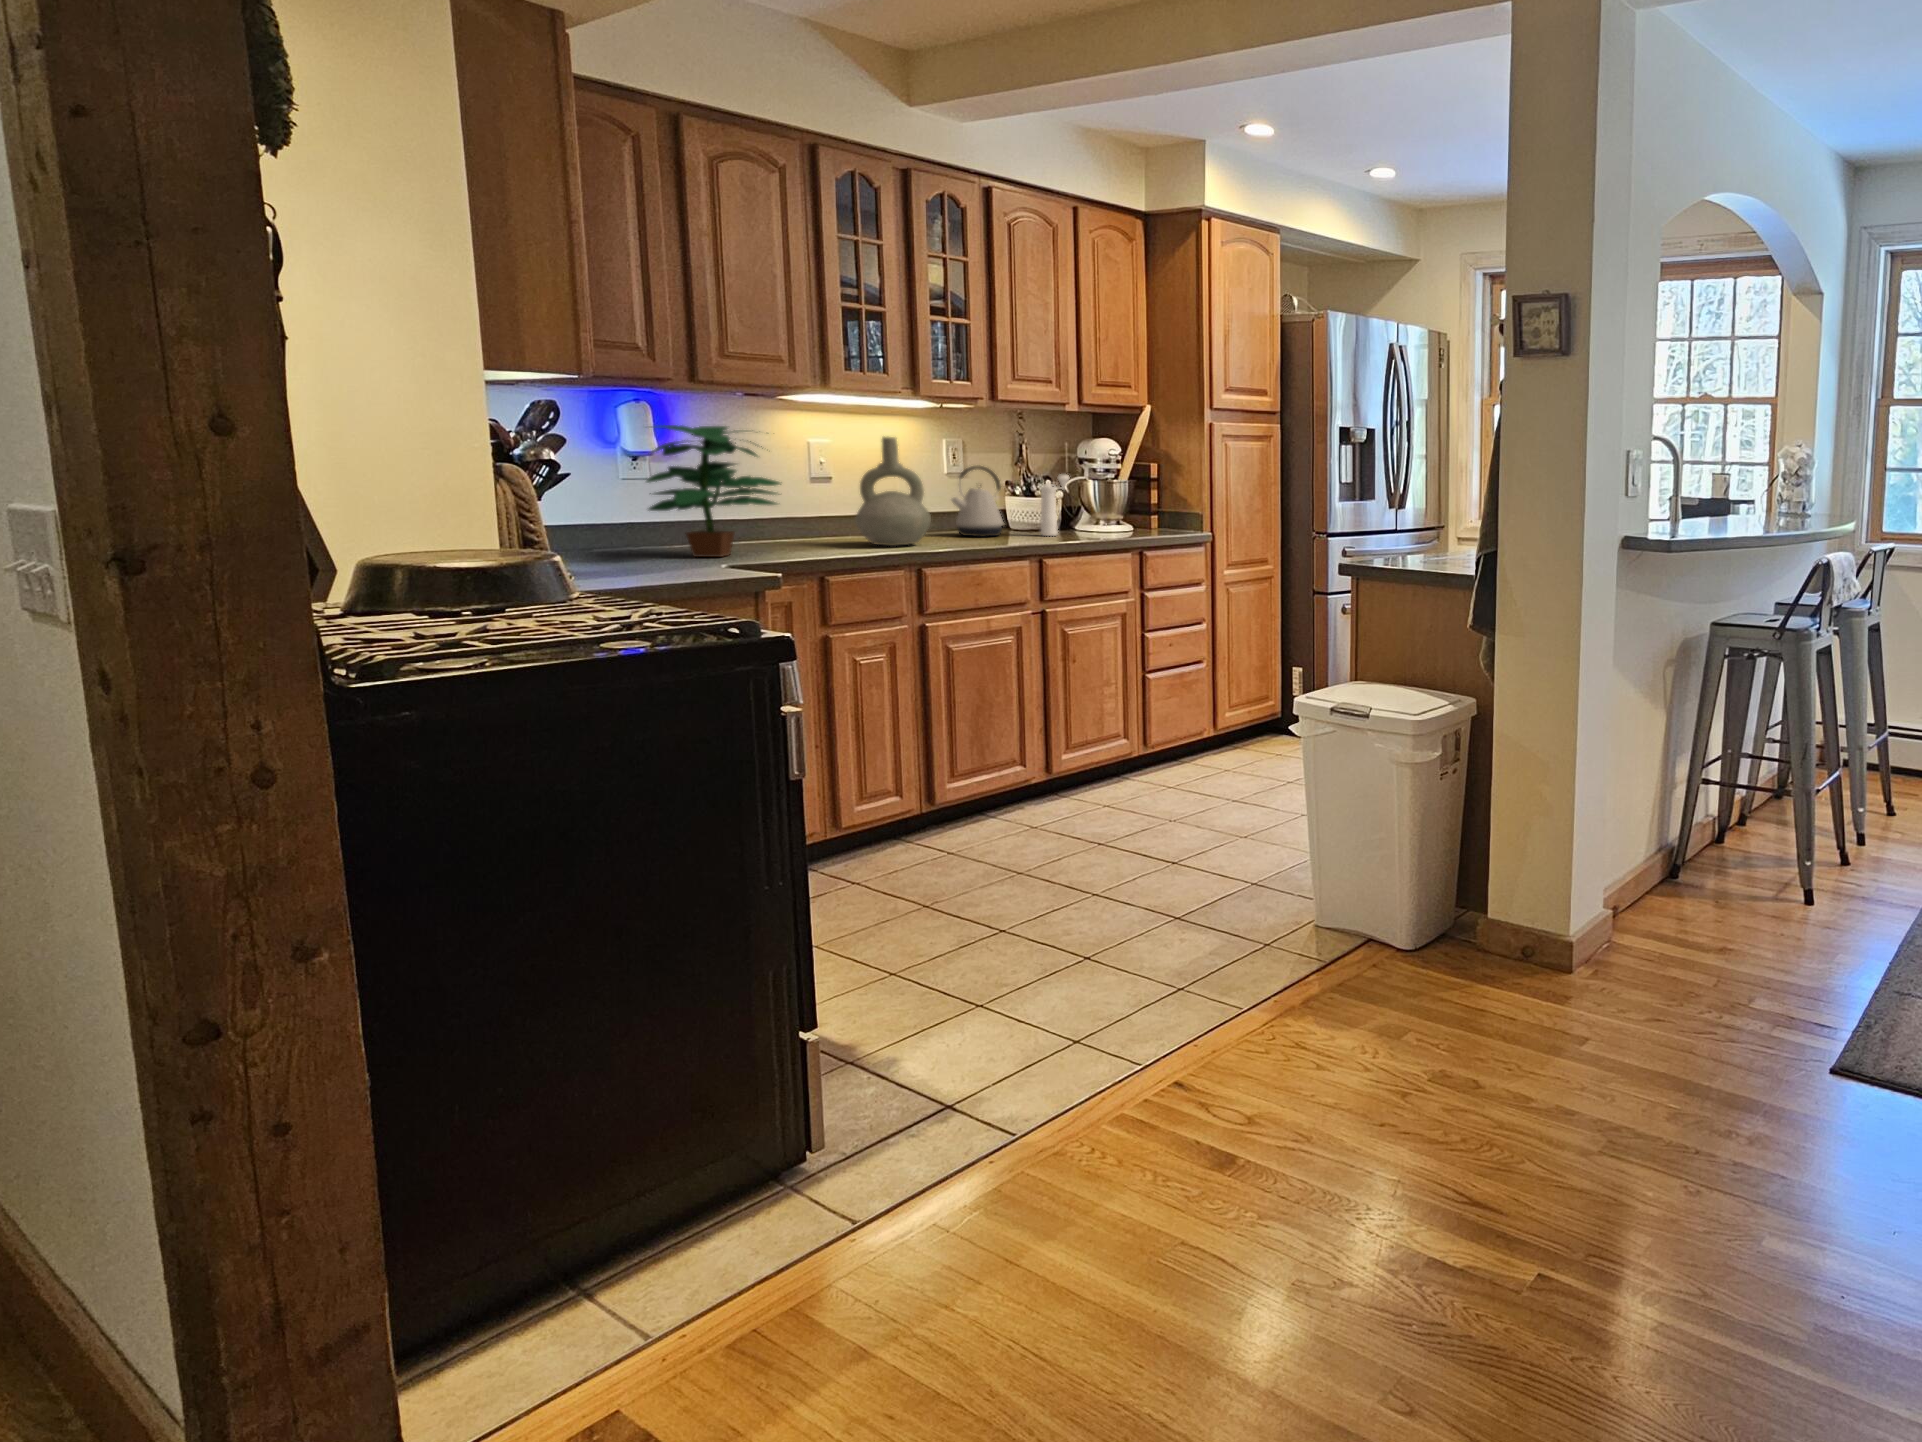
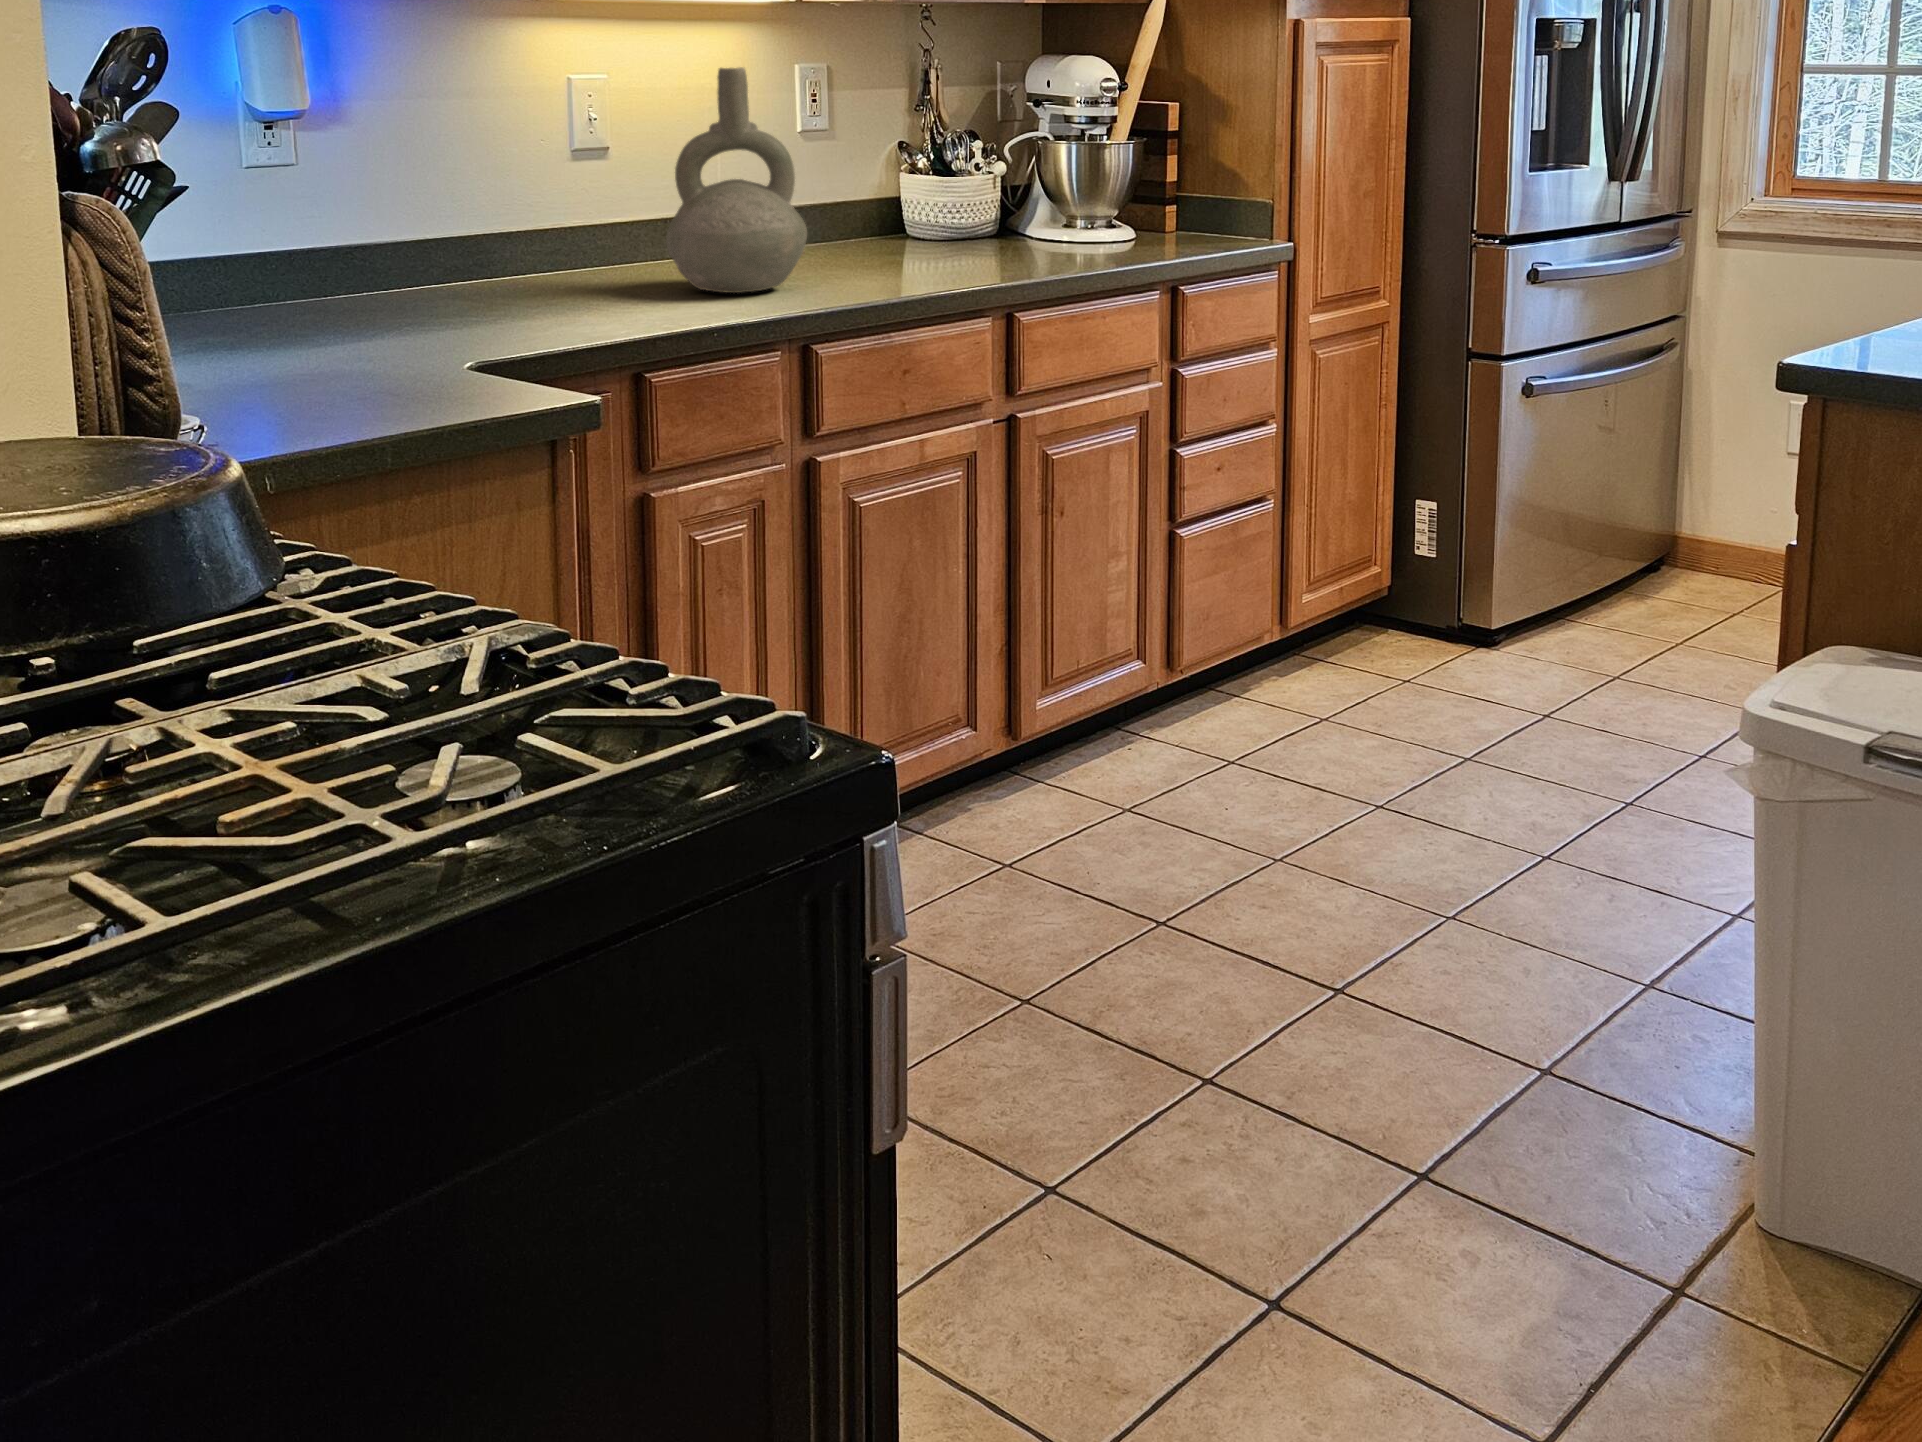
potted plant: present [646,425,781,557] -> none [295,58,548,334]
kettle: present [952,466,1004,537] -> none [821,117,917,262]
pepper mill: present [1040,475,1069,536] -> none [985,129,1036,256]

